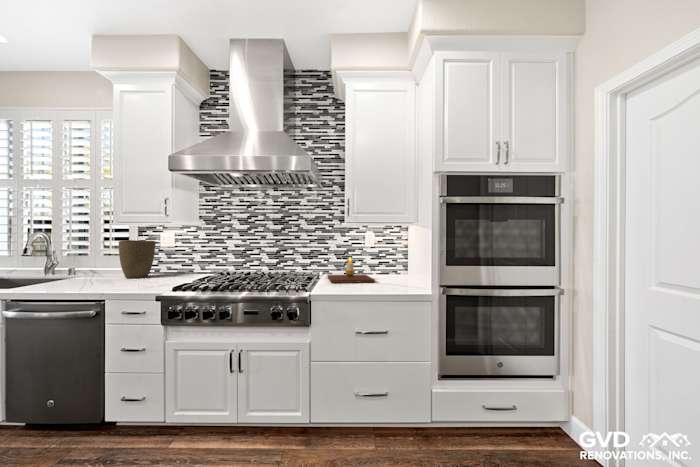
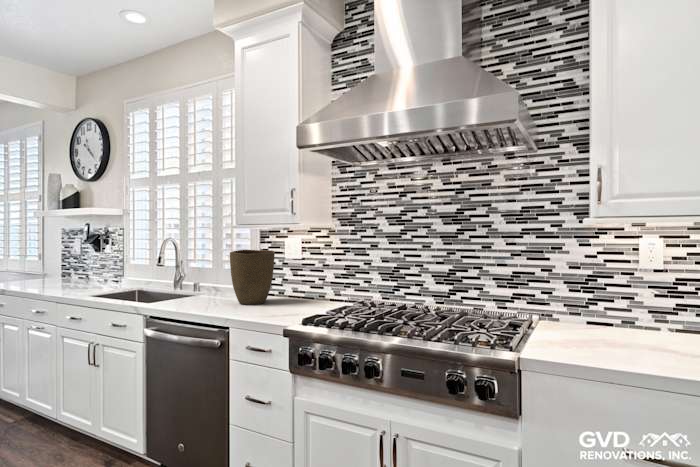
candle: present [327,257,375,283] -> none [548,294,671,361]

